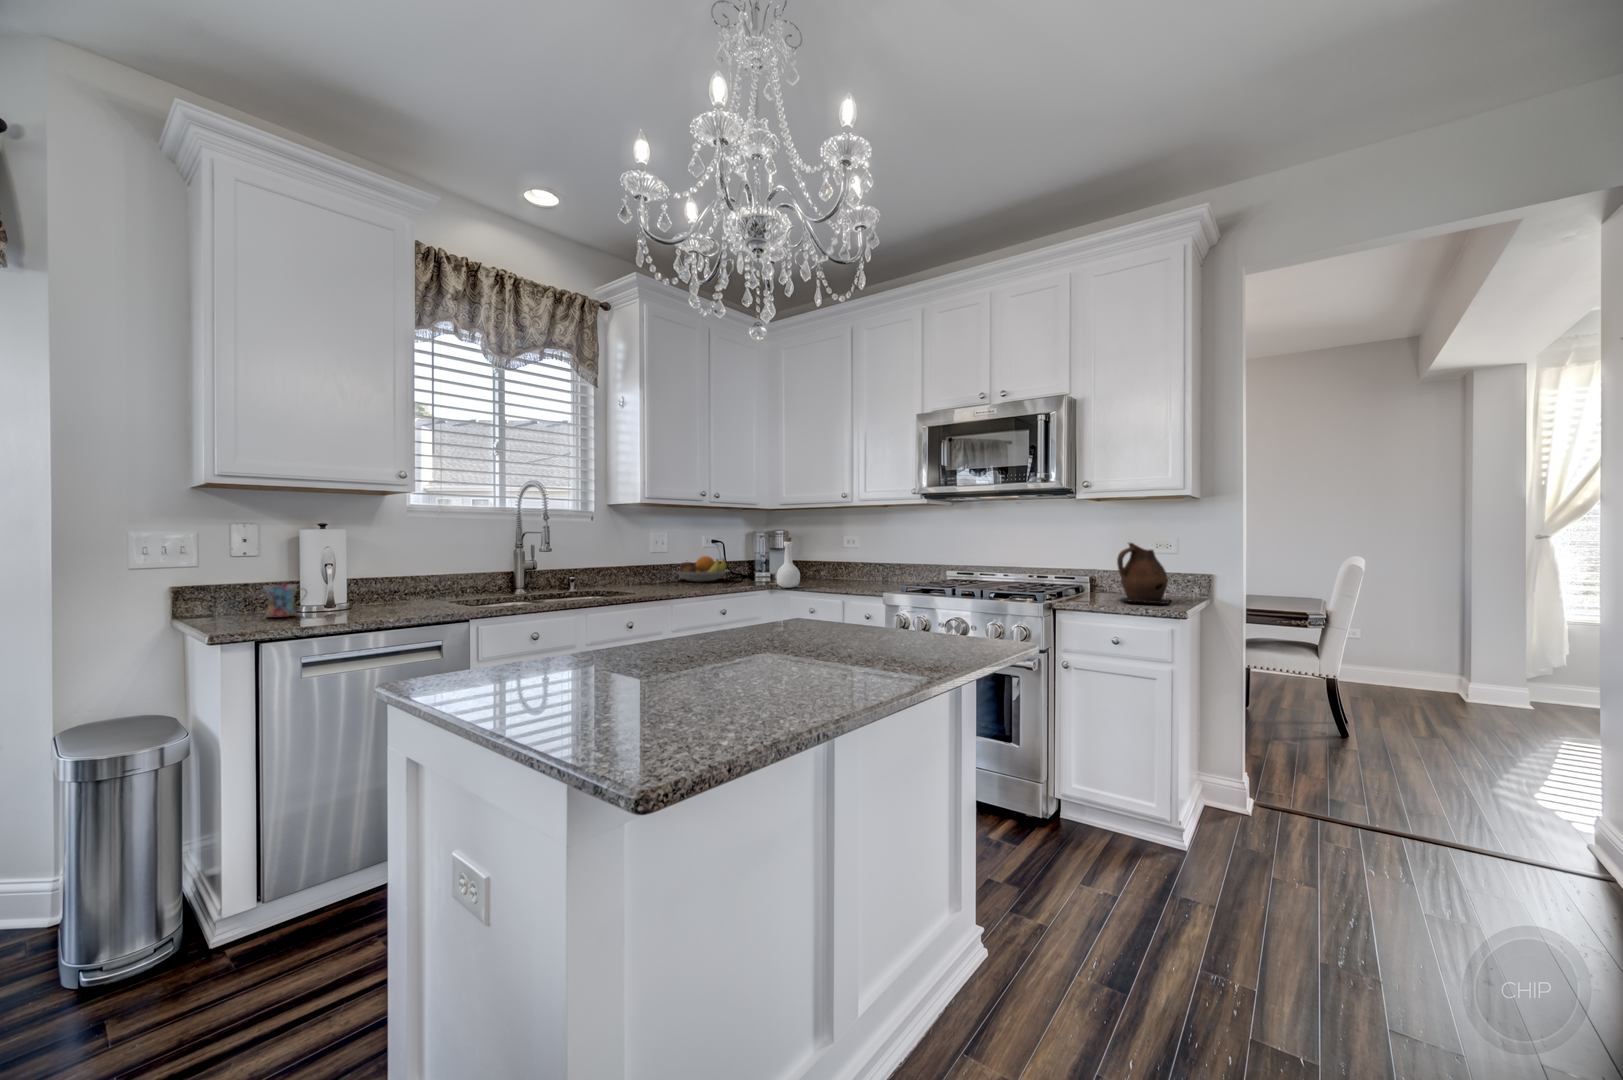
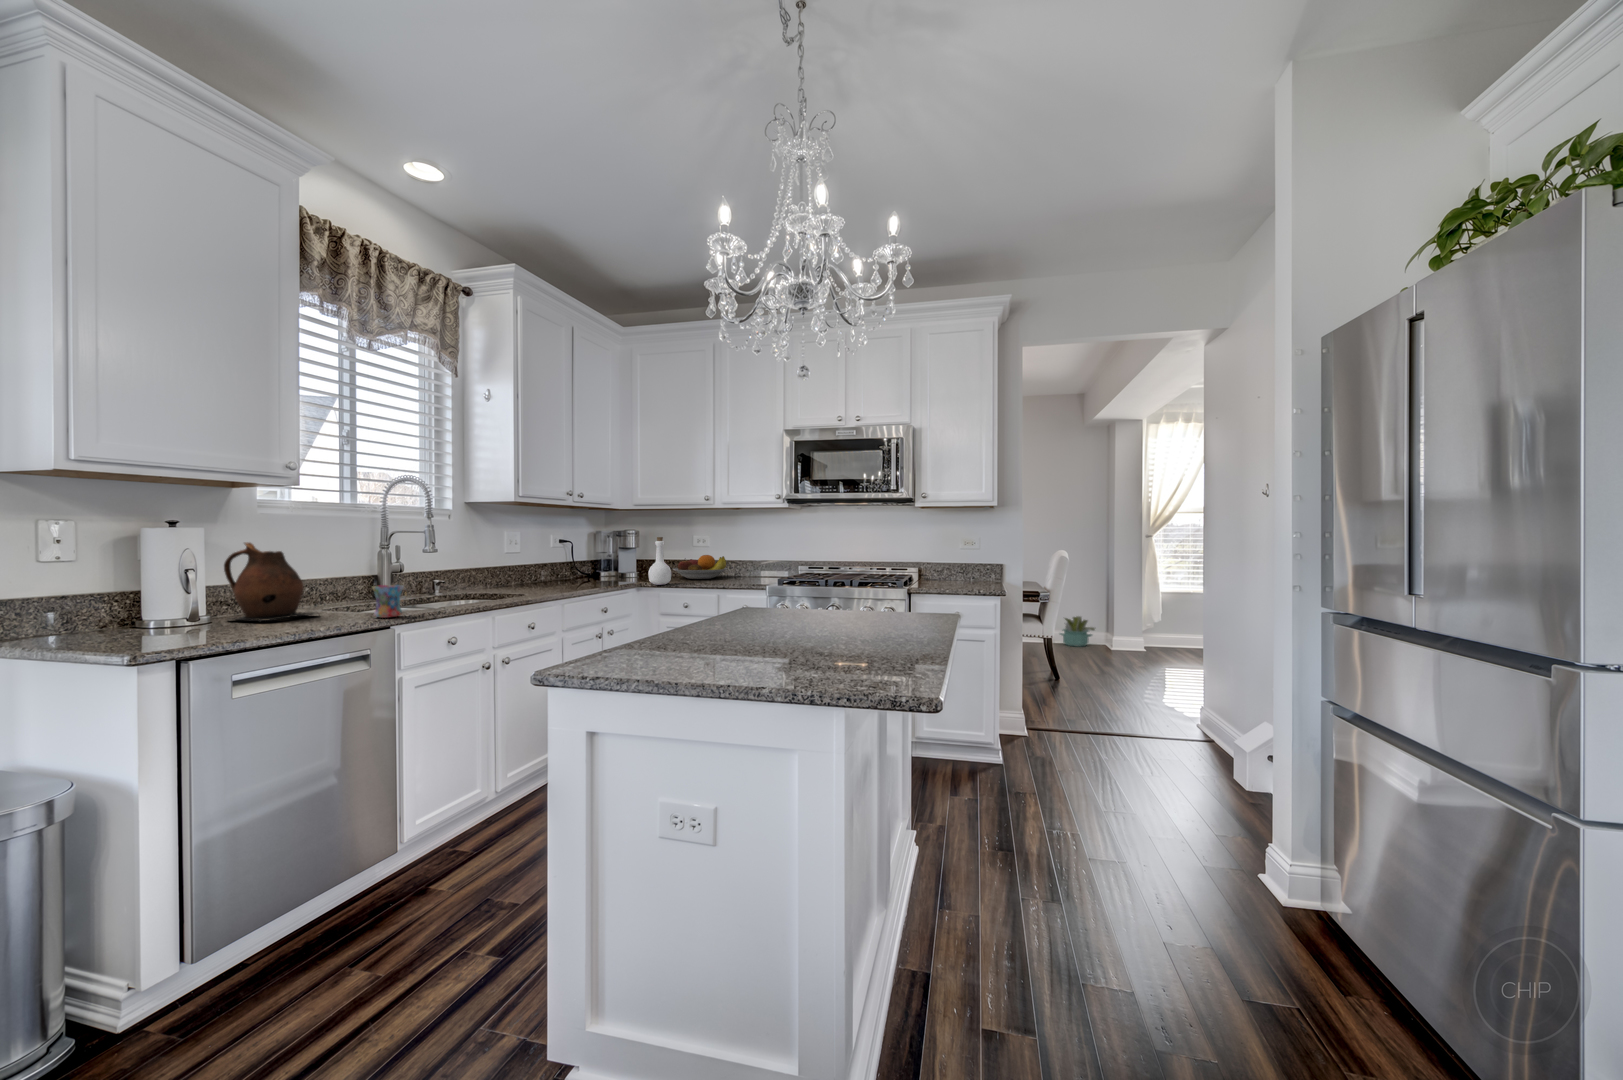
ceramic pitcher: present [1117,543,1171,604] -> present [224,542,315,622]
fruit bowl: present [675,556,729,582] -> present [673,555,728,579]
mug: present [264,584,307,617] -> present [372,585,407,618]
decorative plant: none [1375,650,1441,693] -> present [1060,616,1095,647]

